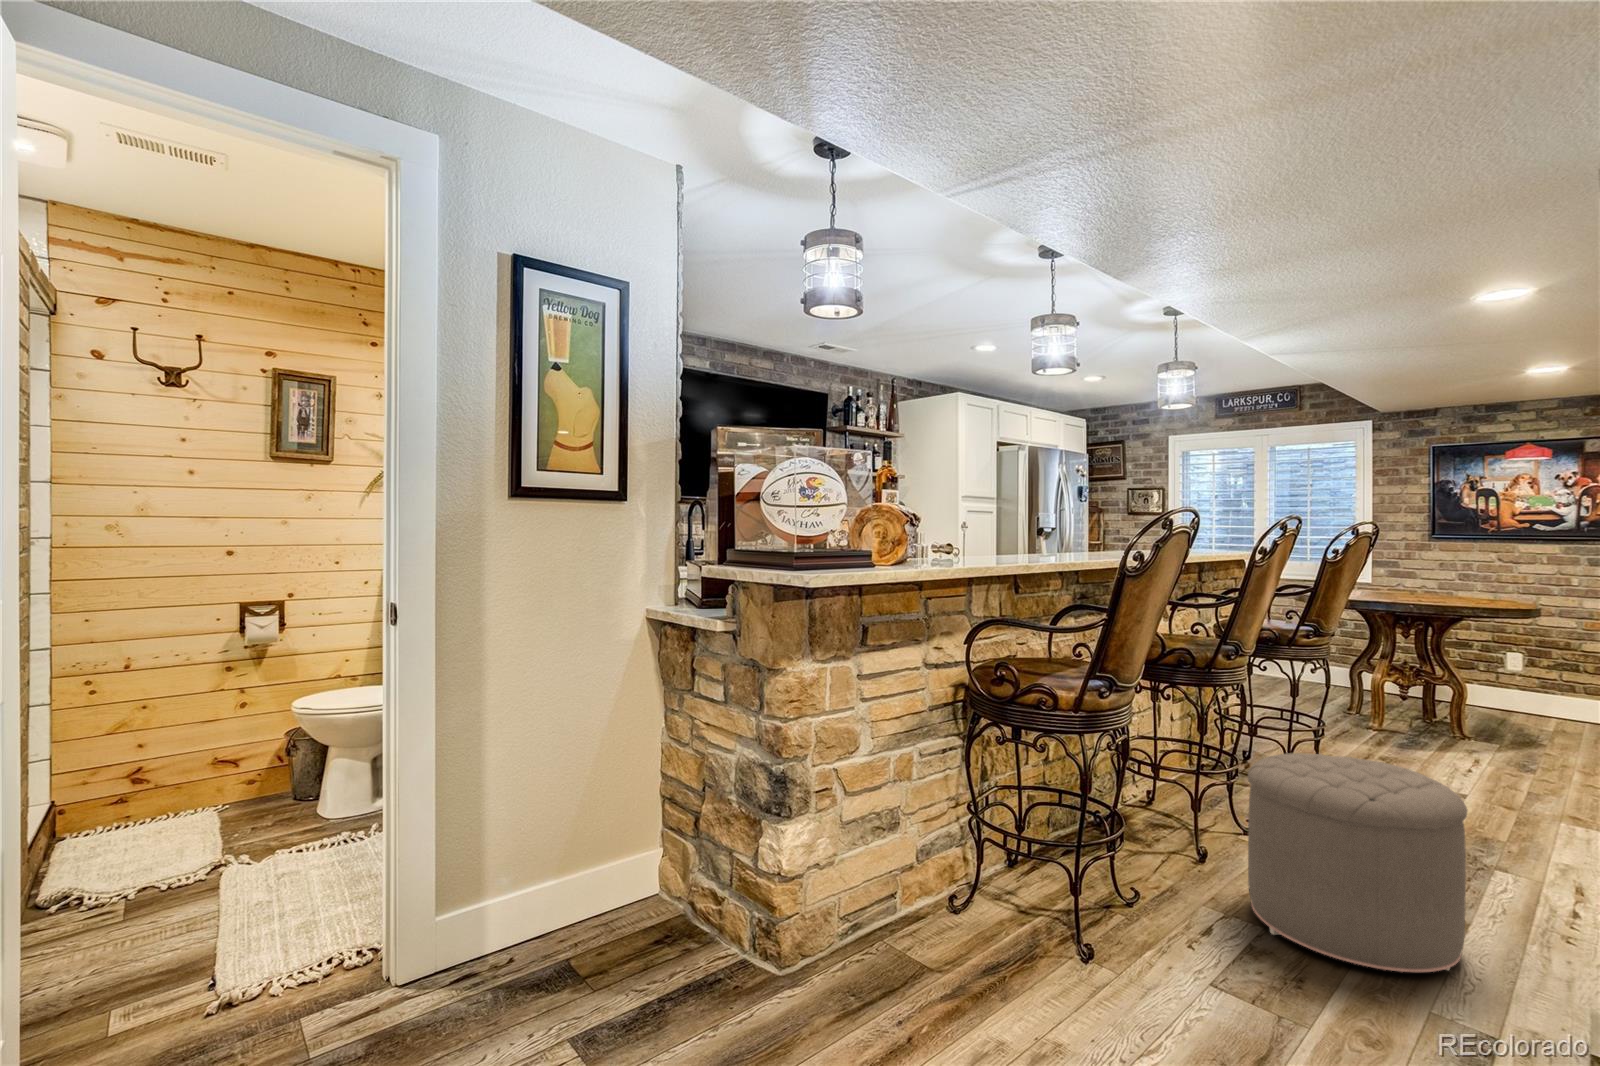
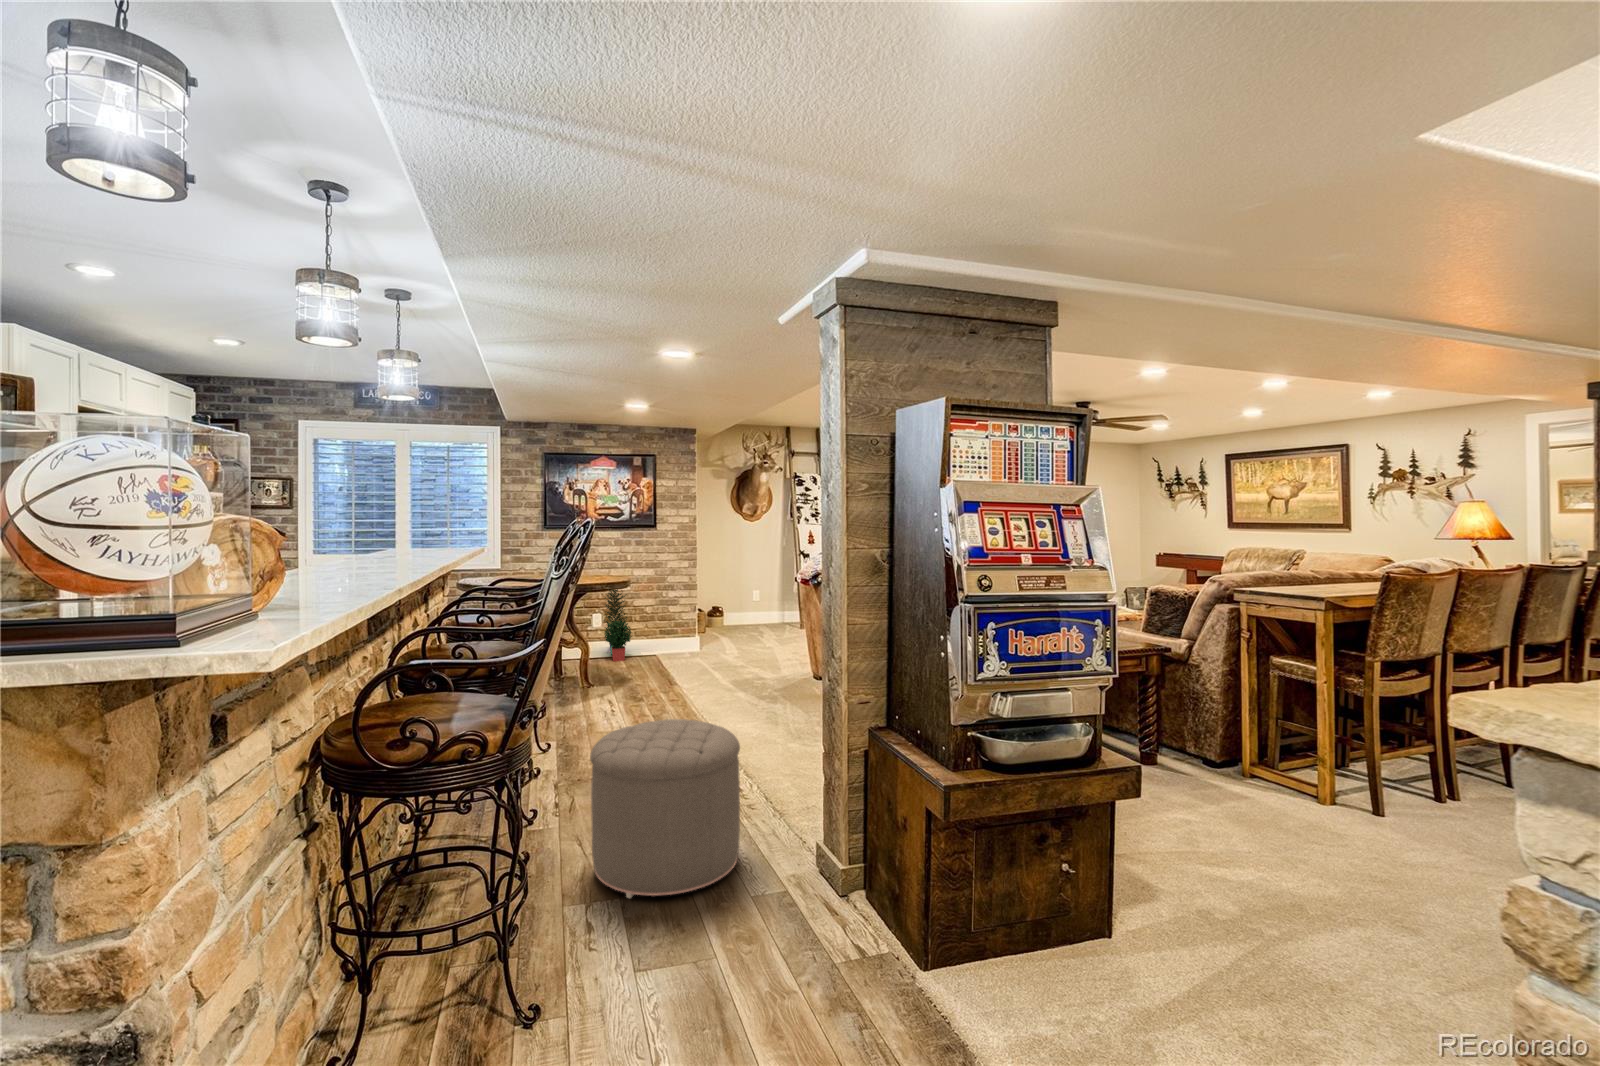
potted plant: none [1508,616,1570,725] -> present [603,588,632,661]

